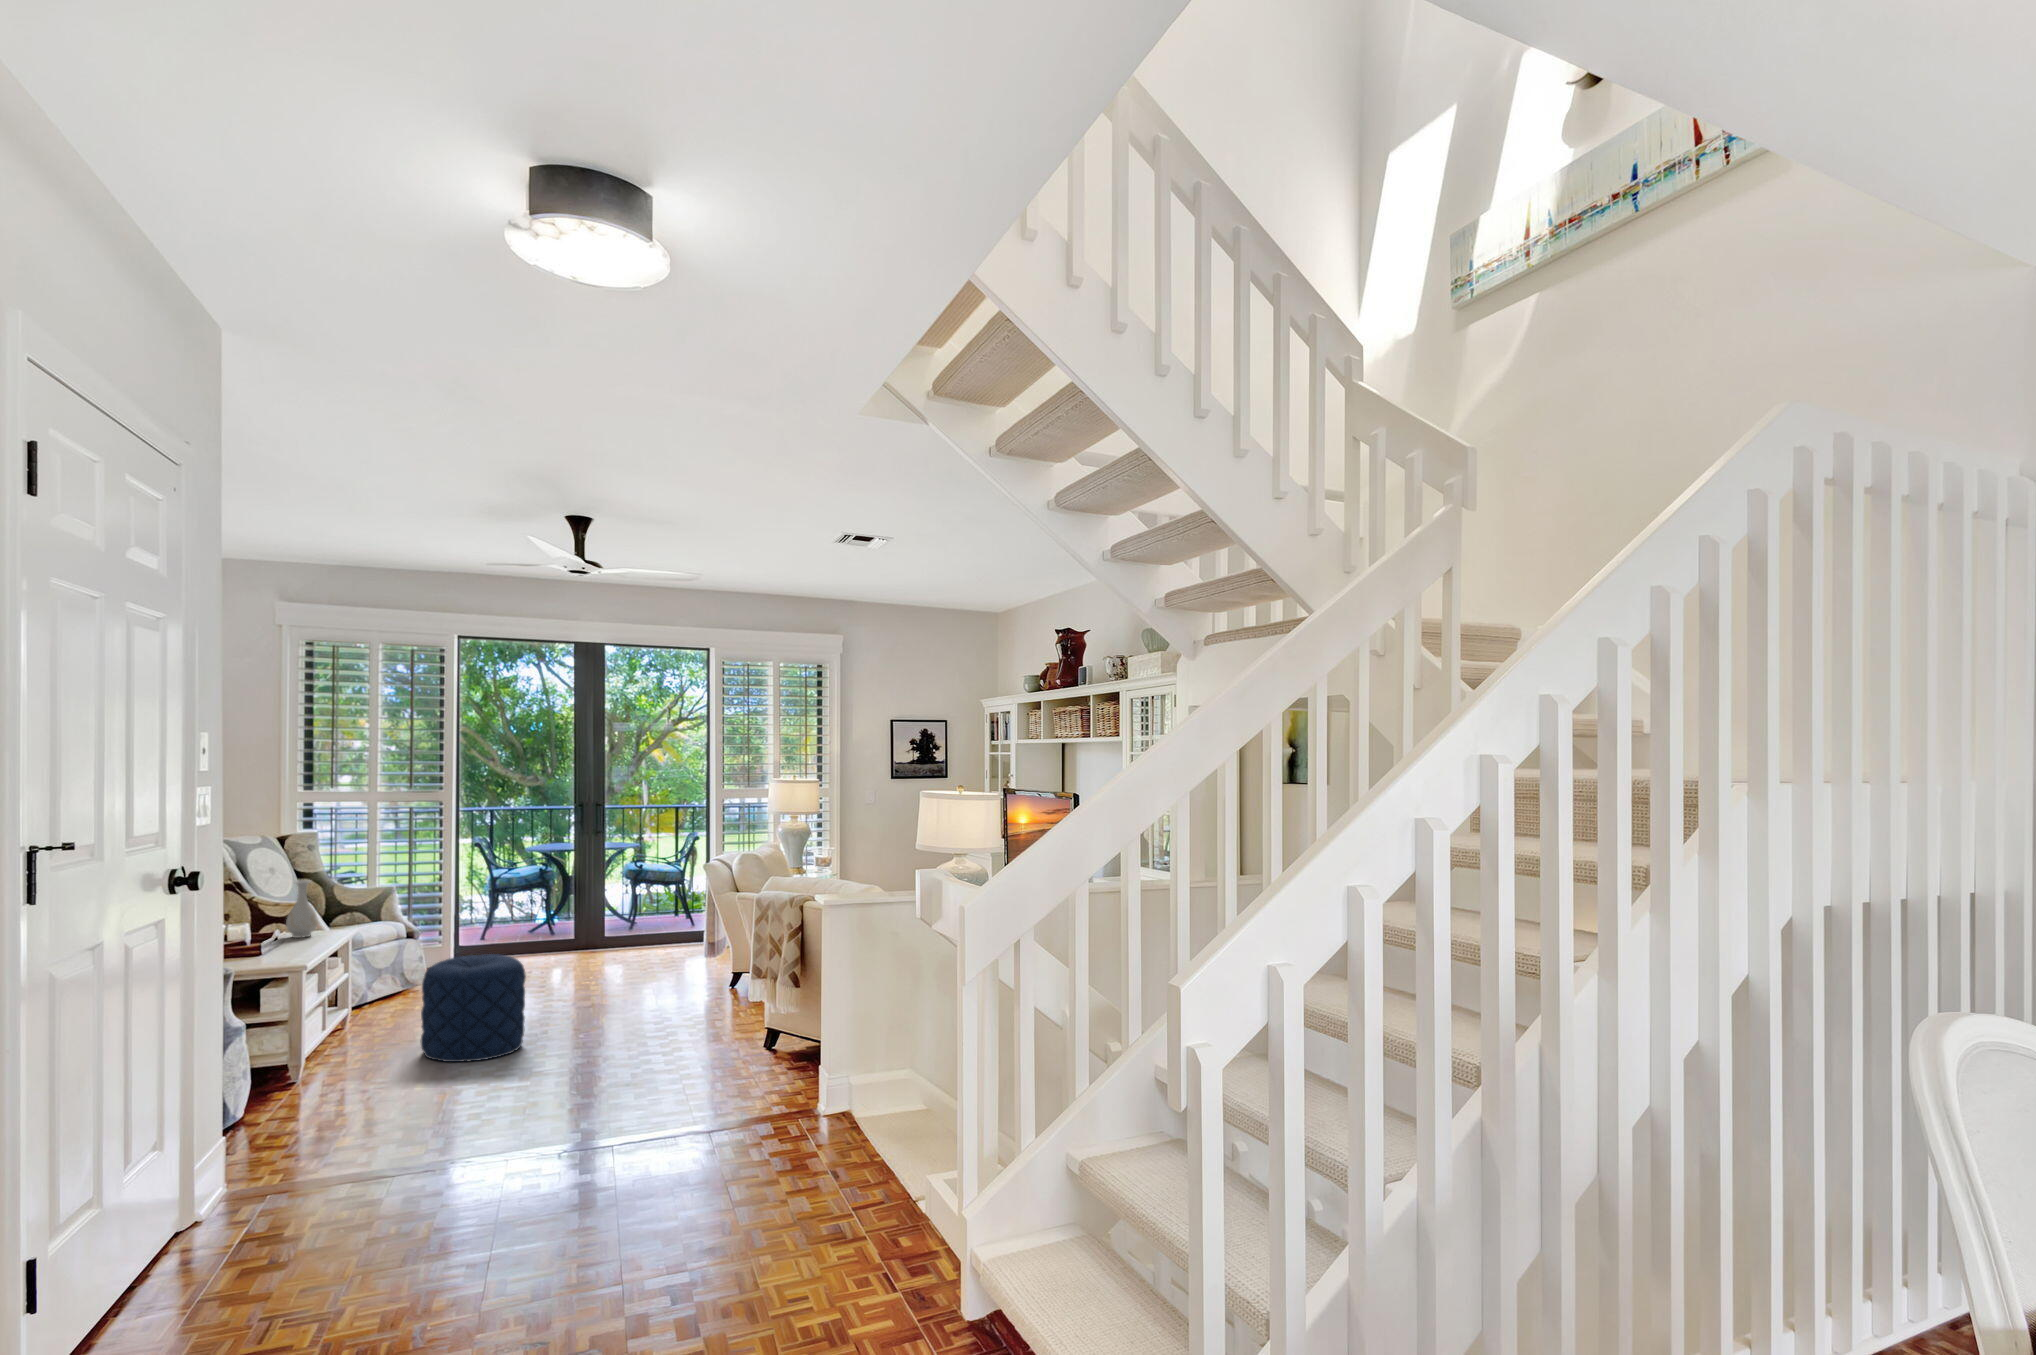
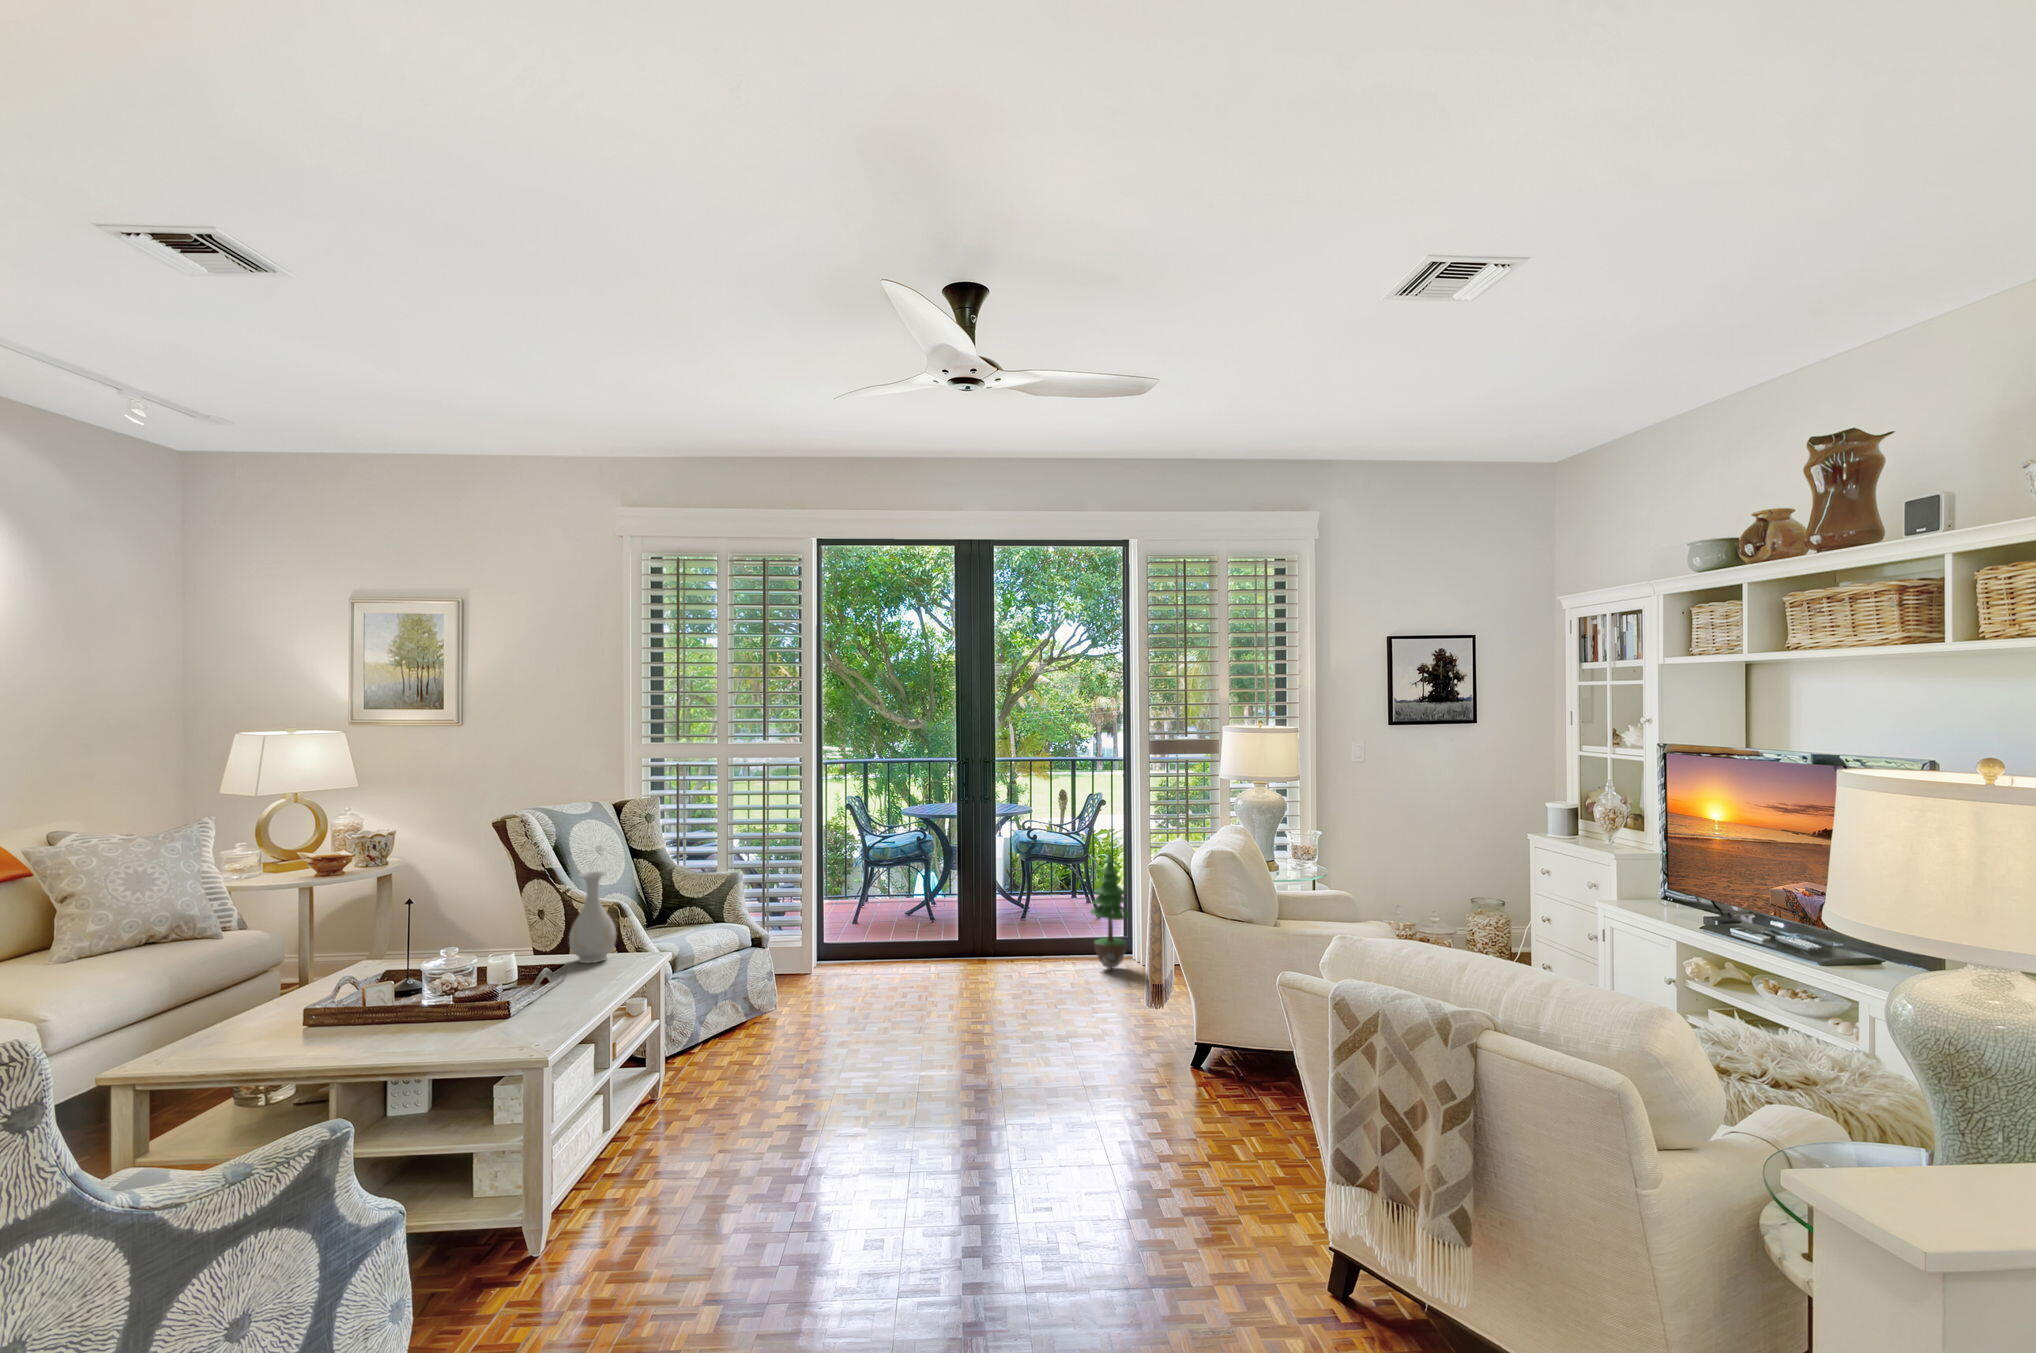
potted tree: none [660,870,692,956] -> present [1090,854,1131,969]
pouf: present [421,954,526,1062] -> none [754,1013,931,1236]

